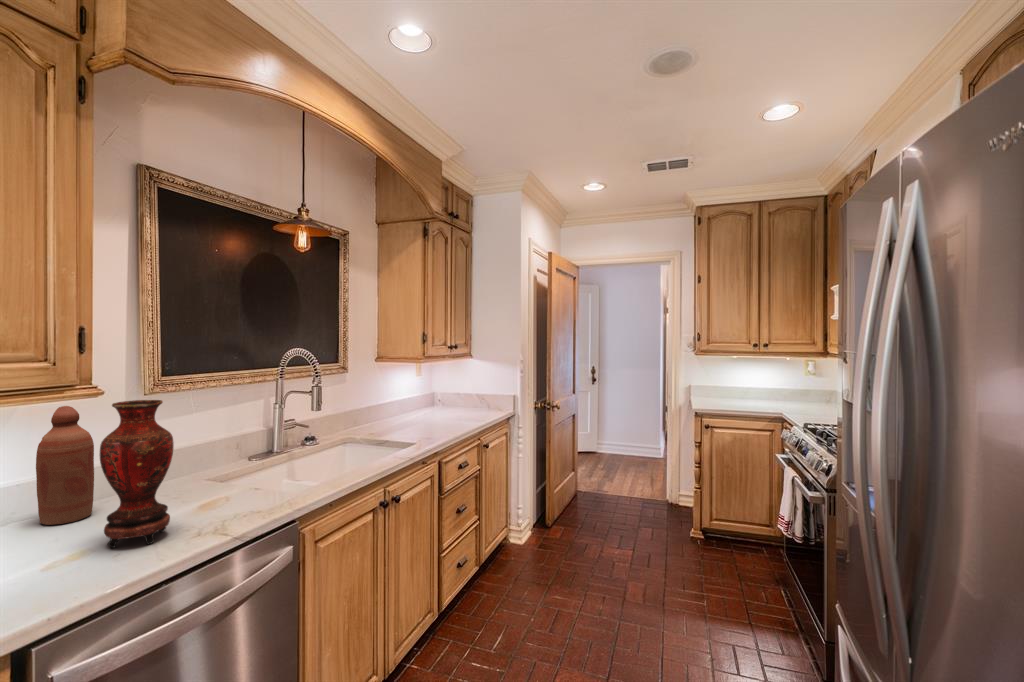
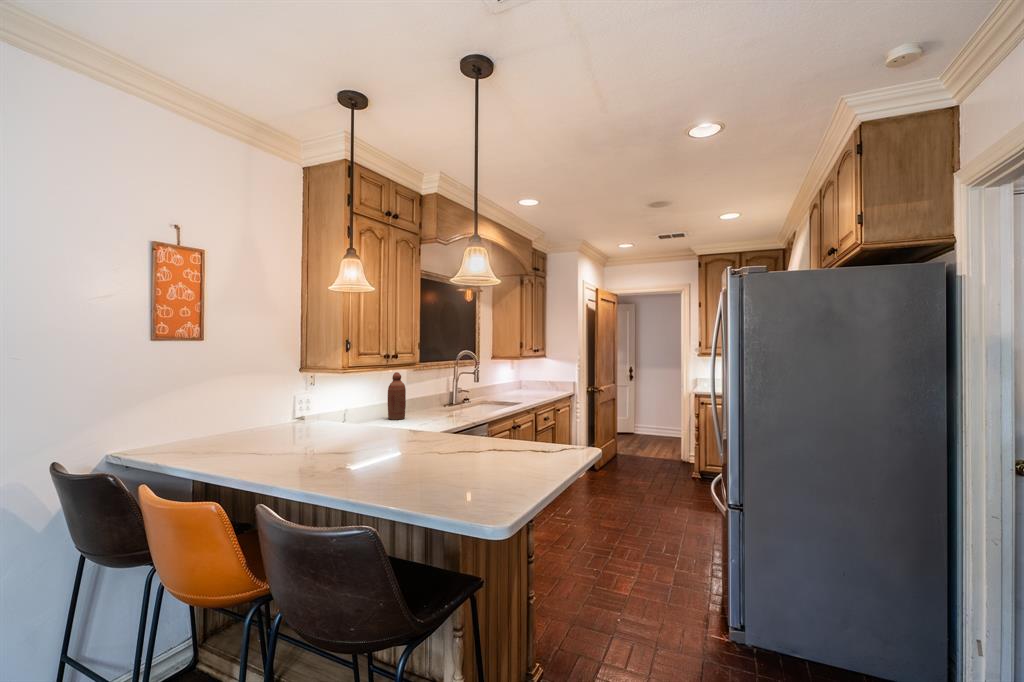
vase: present [100,400,174,548] -> none [424,369,447,424]

